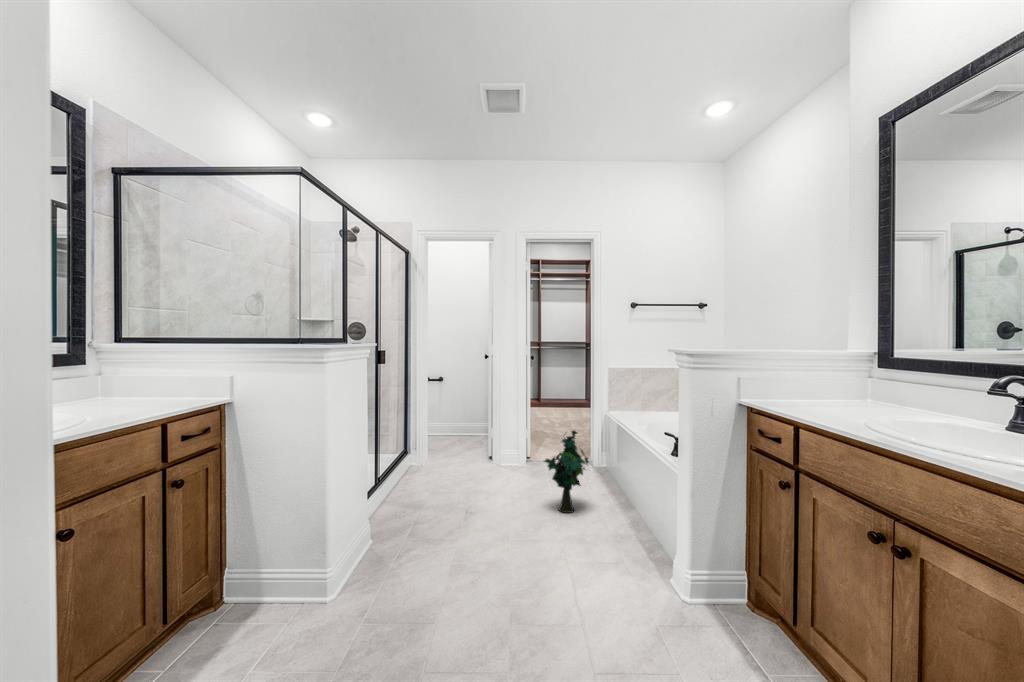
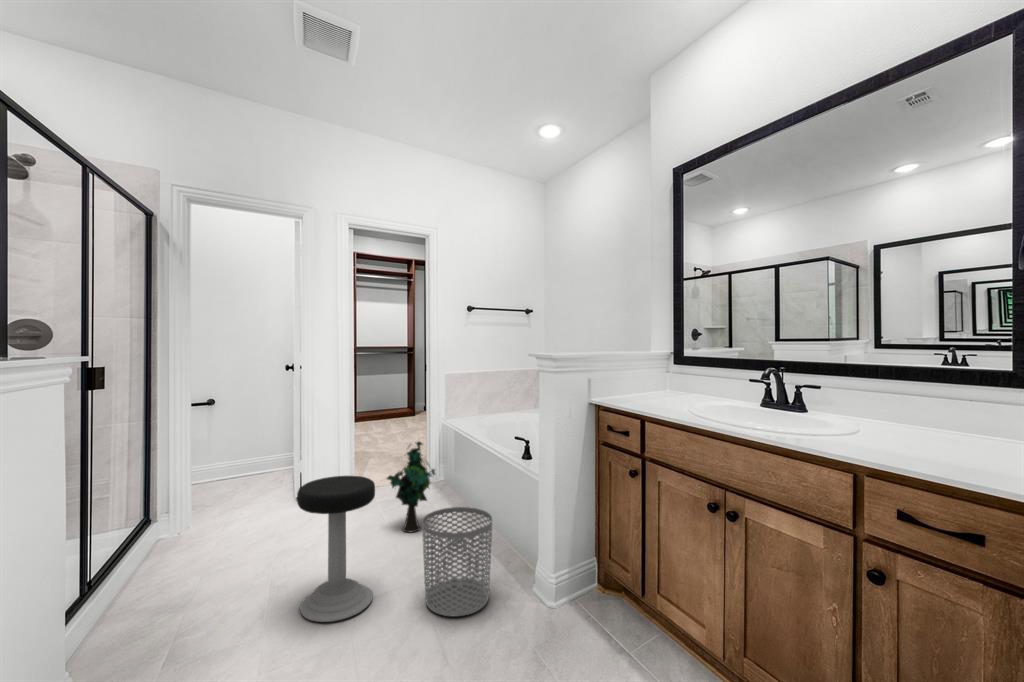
stool: none [459,454,522,578] -> present [297,476,375,622]
waste bin: none [561,495,628,599] -> present [422,507,492,617]

